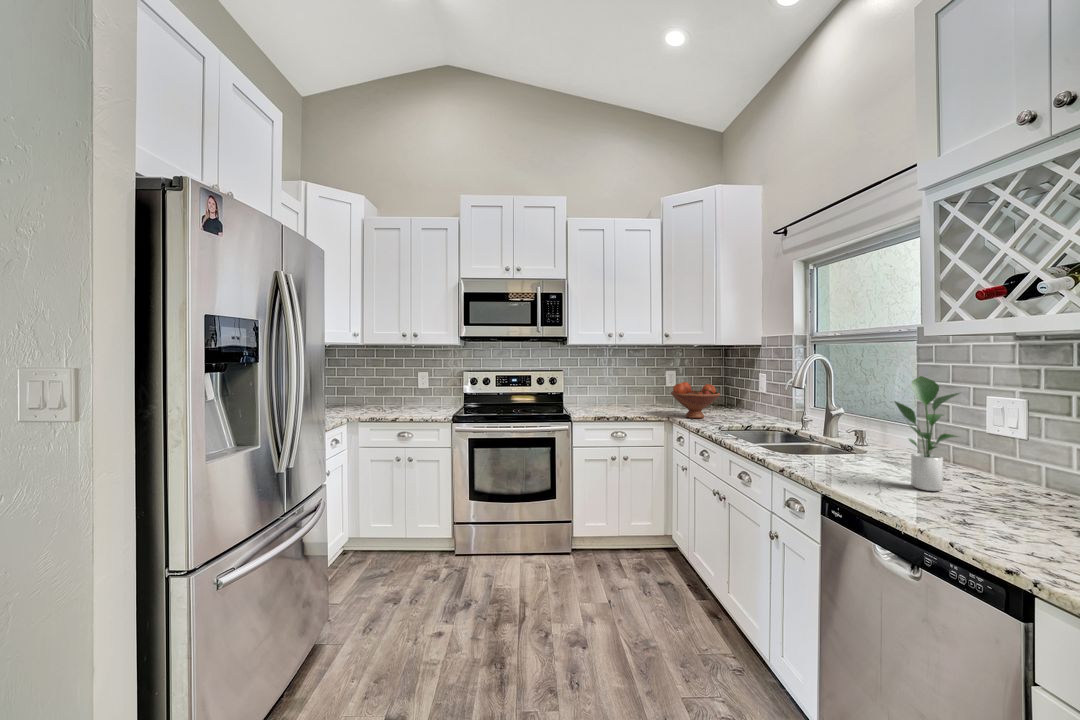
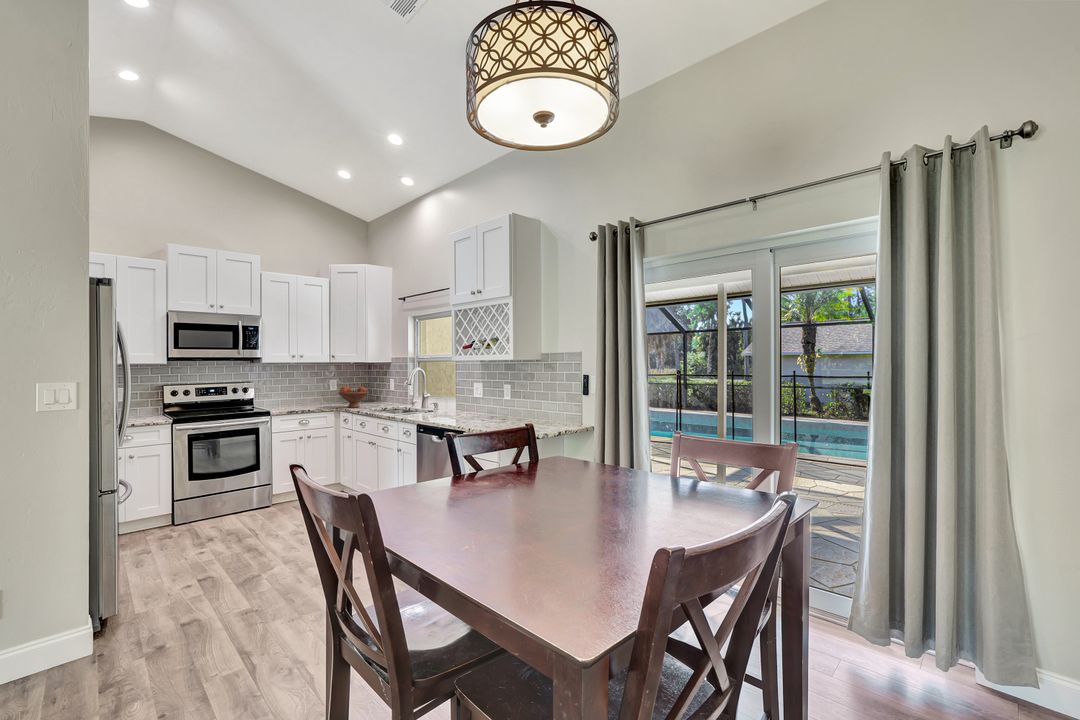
potted plant: present [895,376,959,491] -> none [443,376,464,418]

